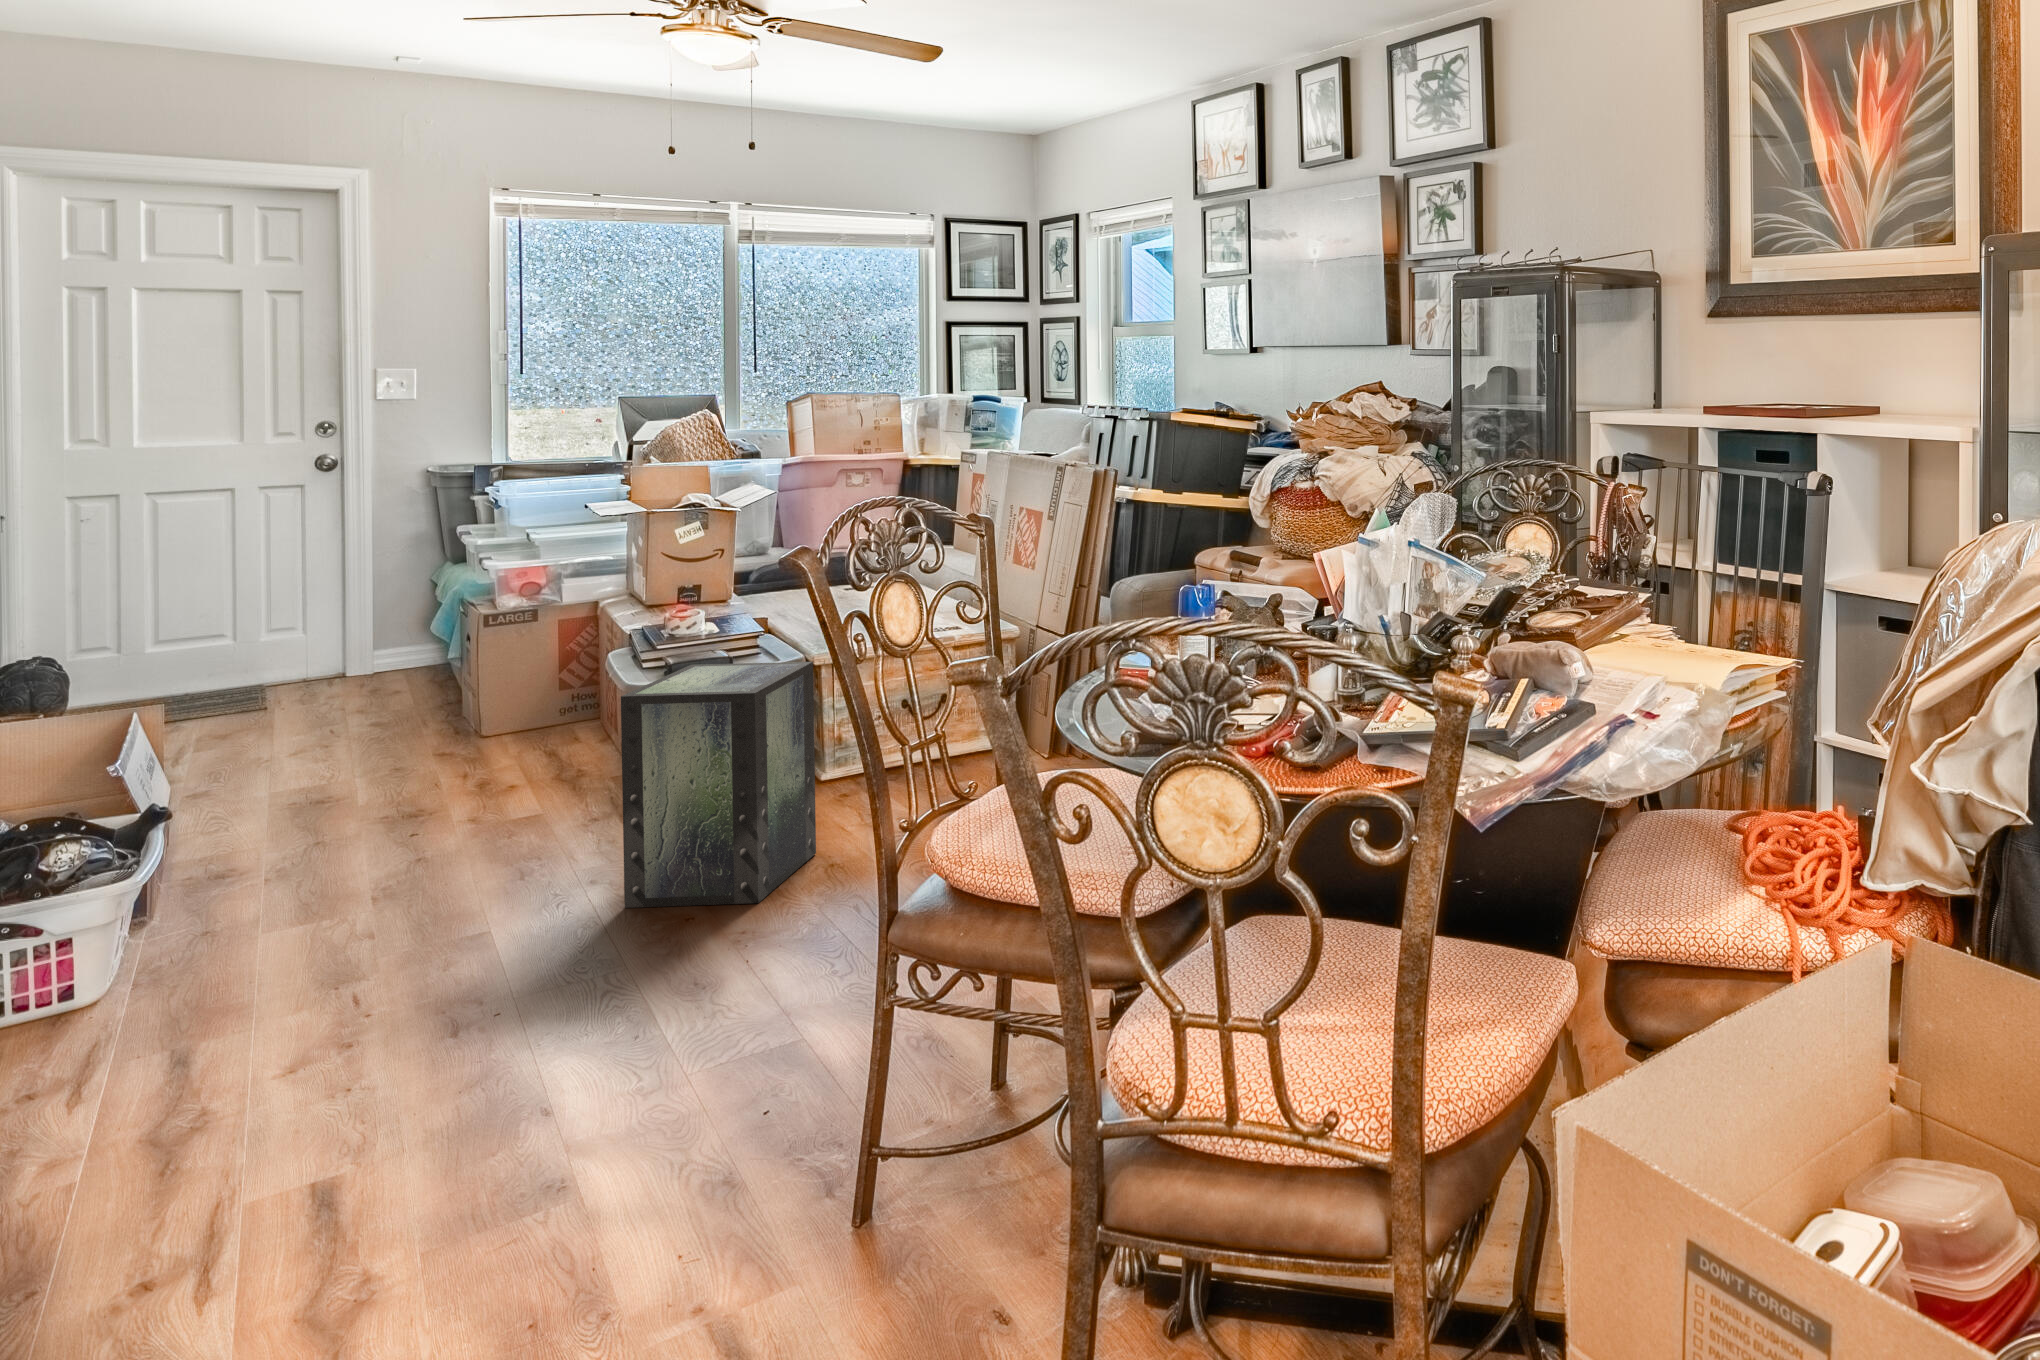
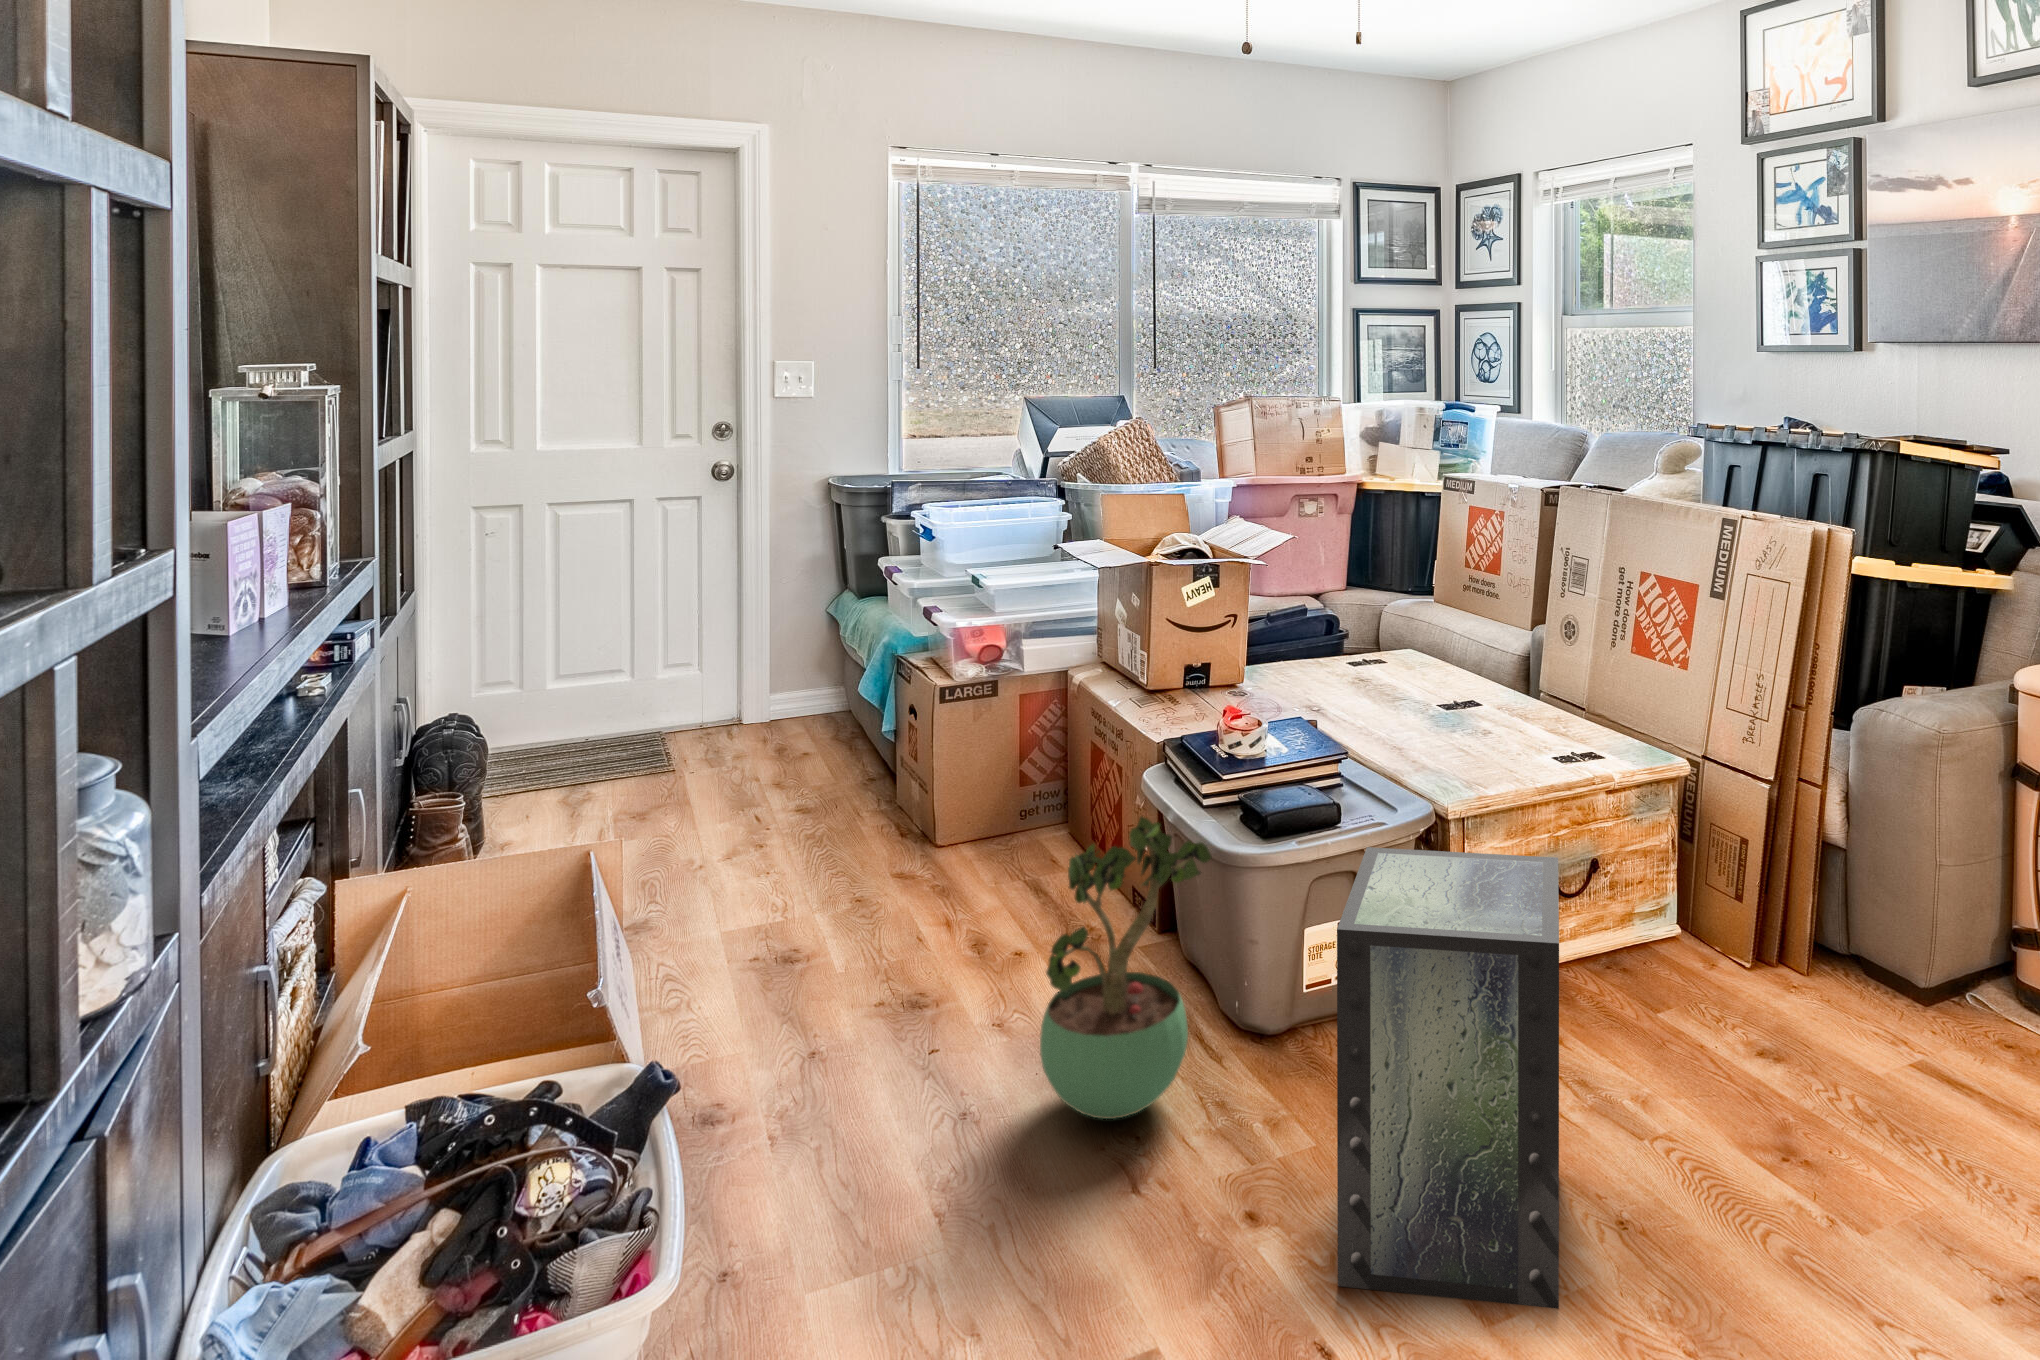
potted plant: none [465,660,610,856] -> present [1040,816,1211,1119]

